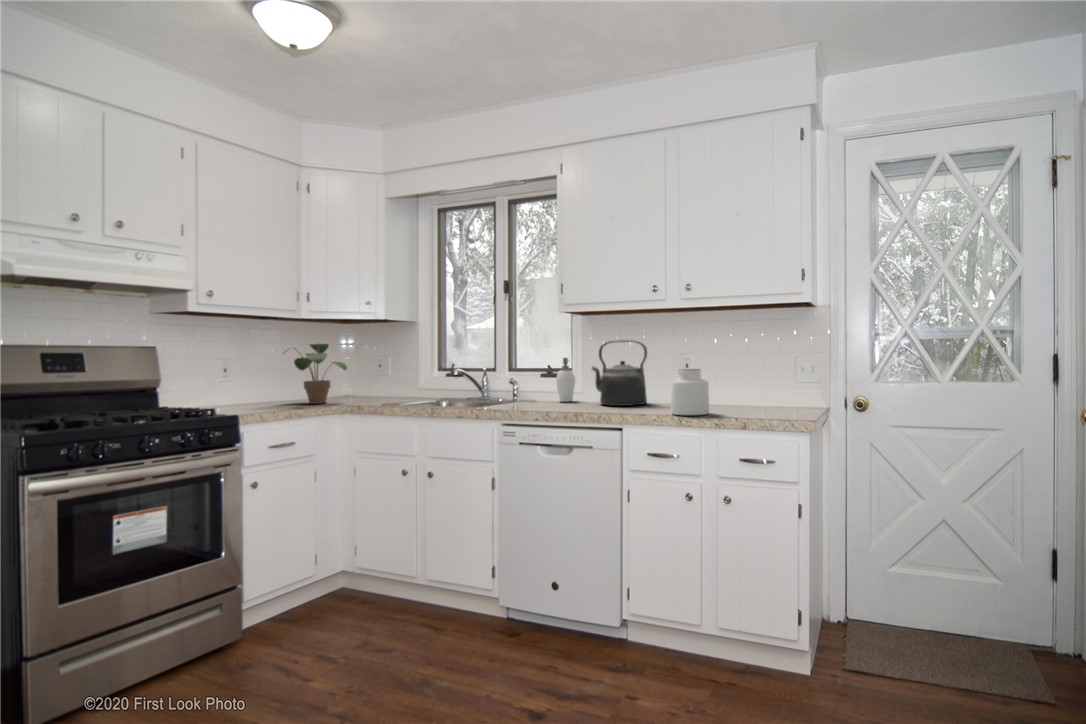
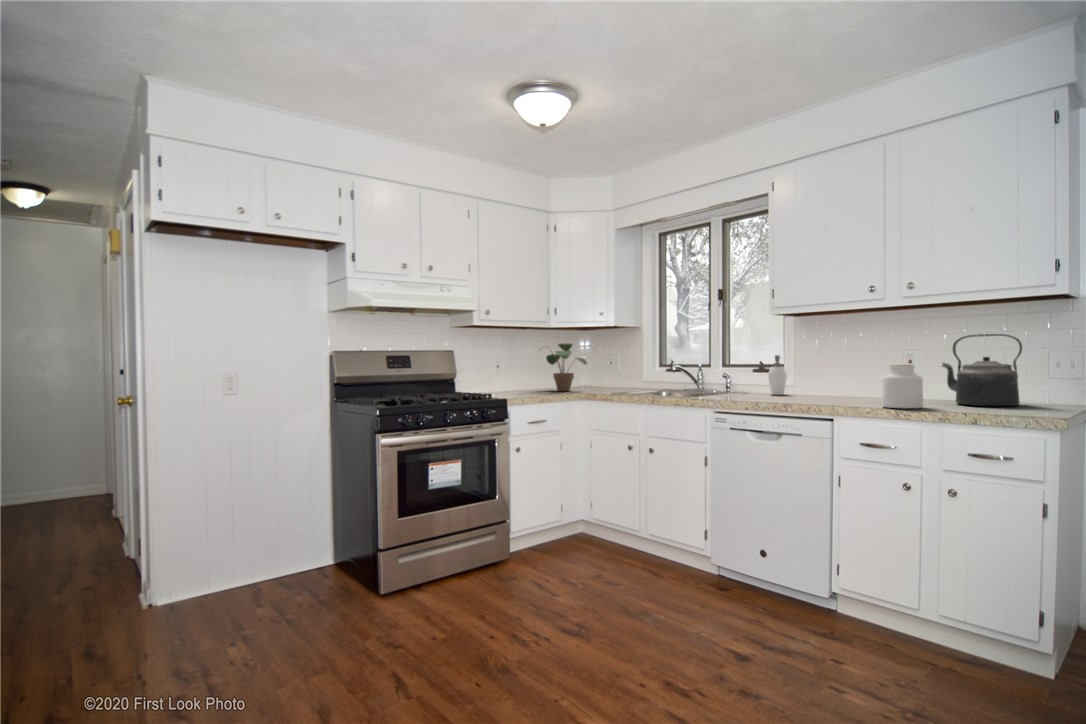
kettle: present [592,340,647,406] -> present [942,334,1022,406]

